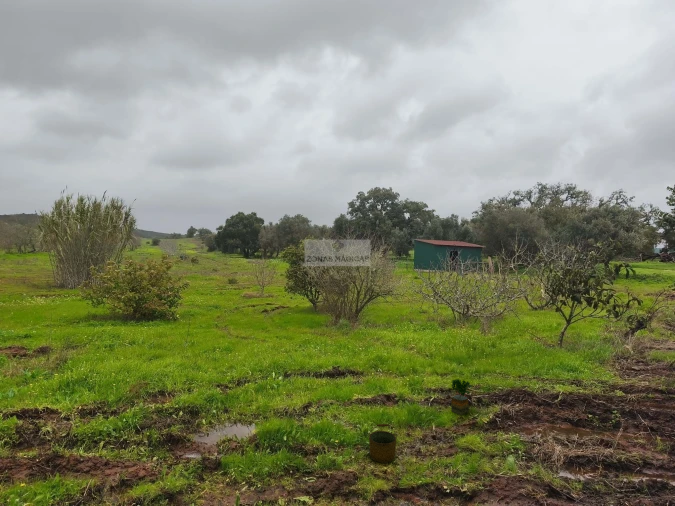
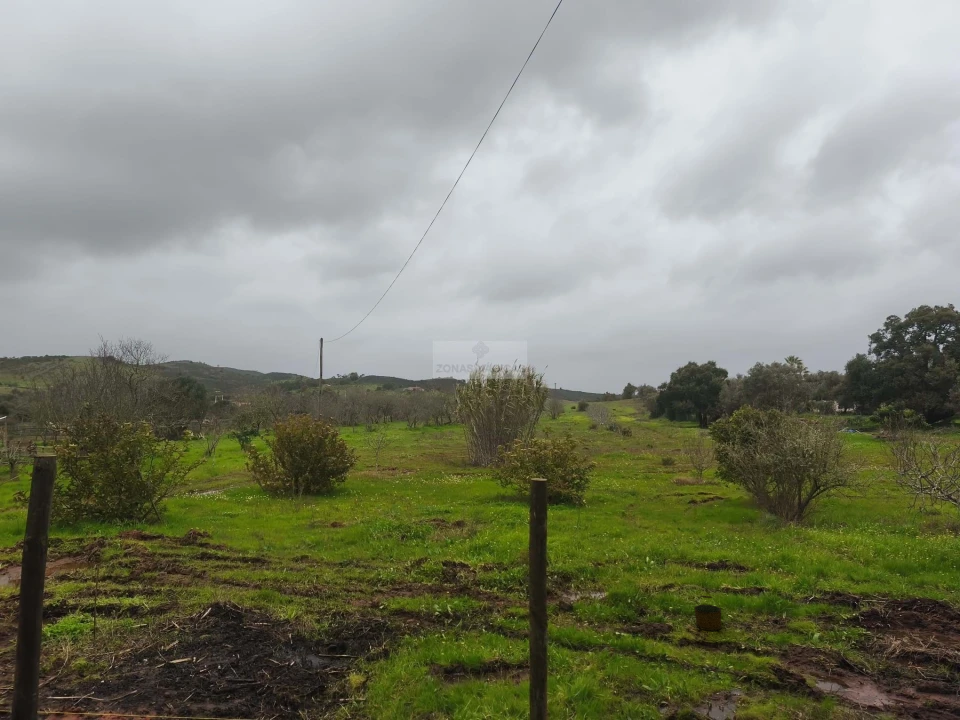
potted tree: present [451,379,472,415] -> none [820,575,851,616]

